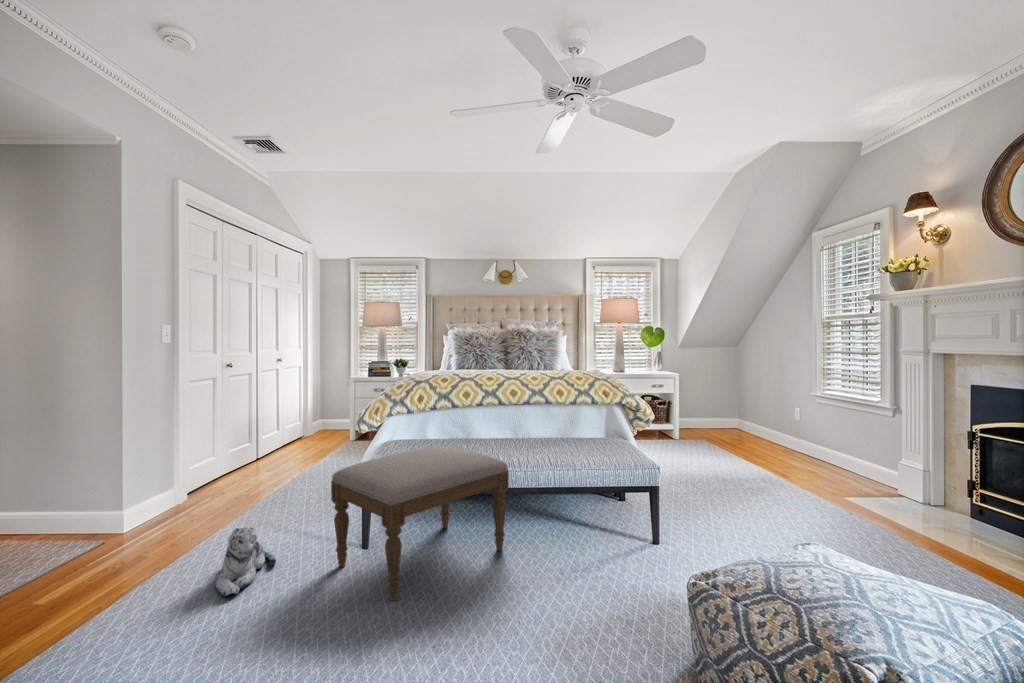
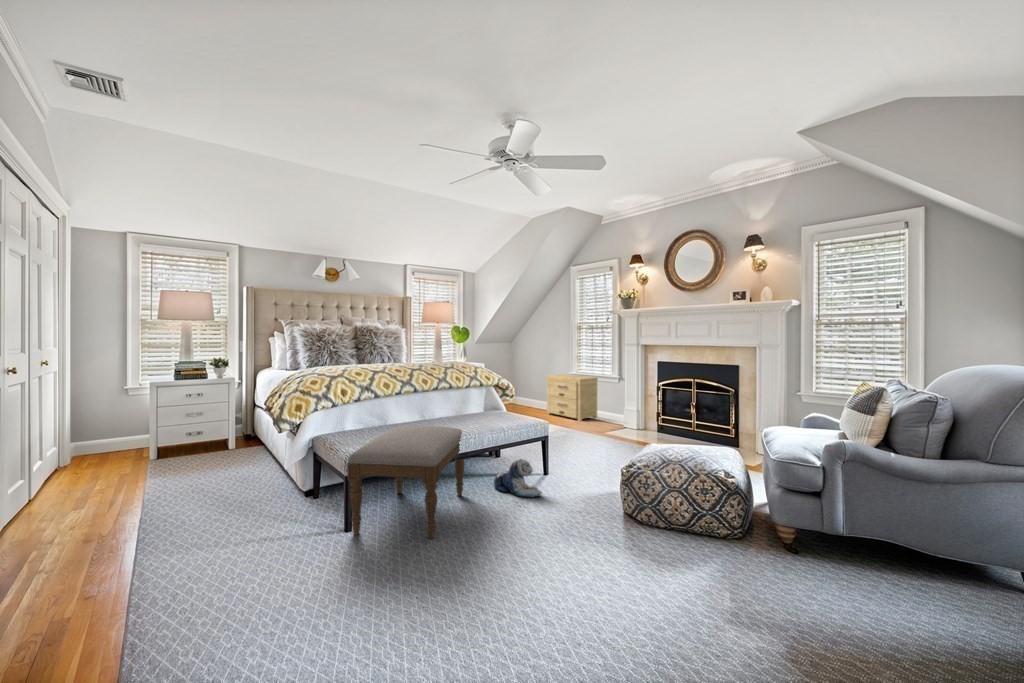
side table: none [768,397,854,474] -> present [547,374,598,421]
plush toy: present [216,528,276,597] -> present [494,459,542,498]

